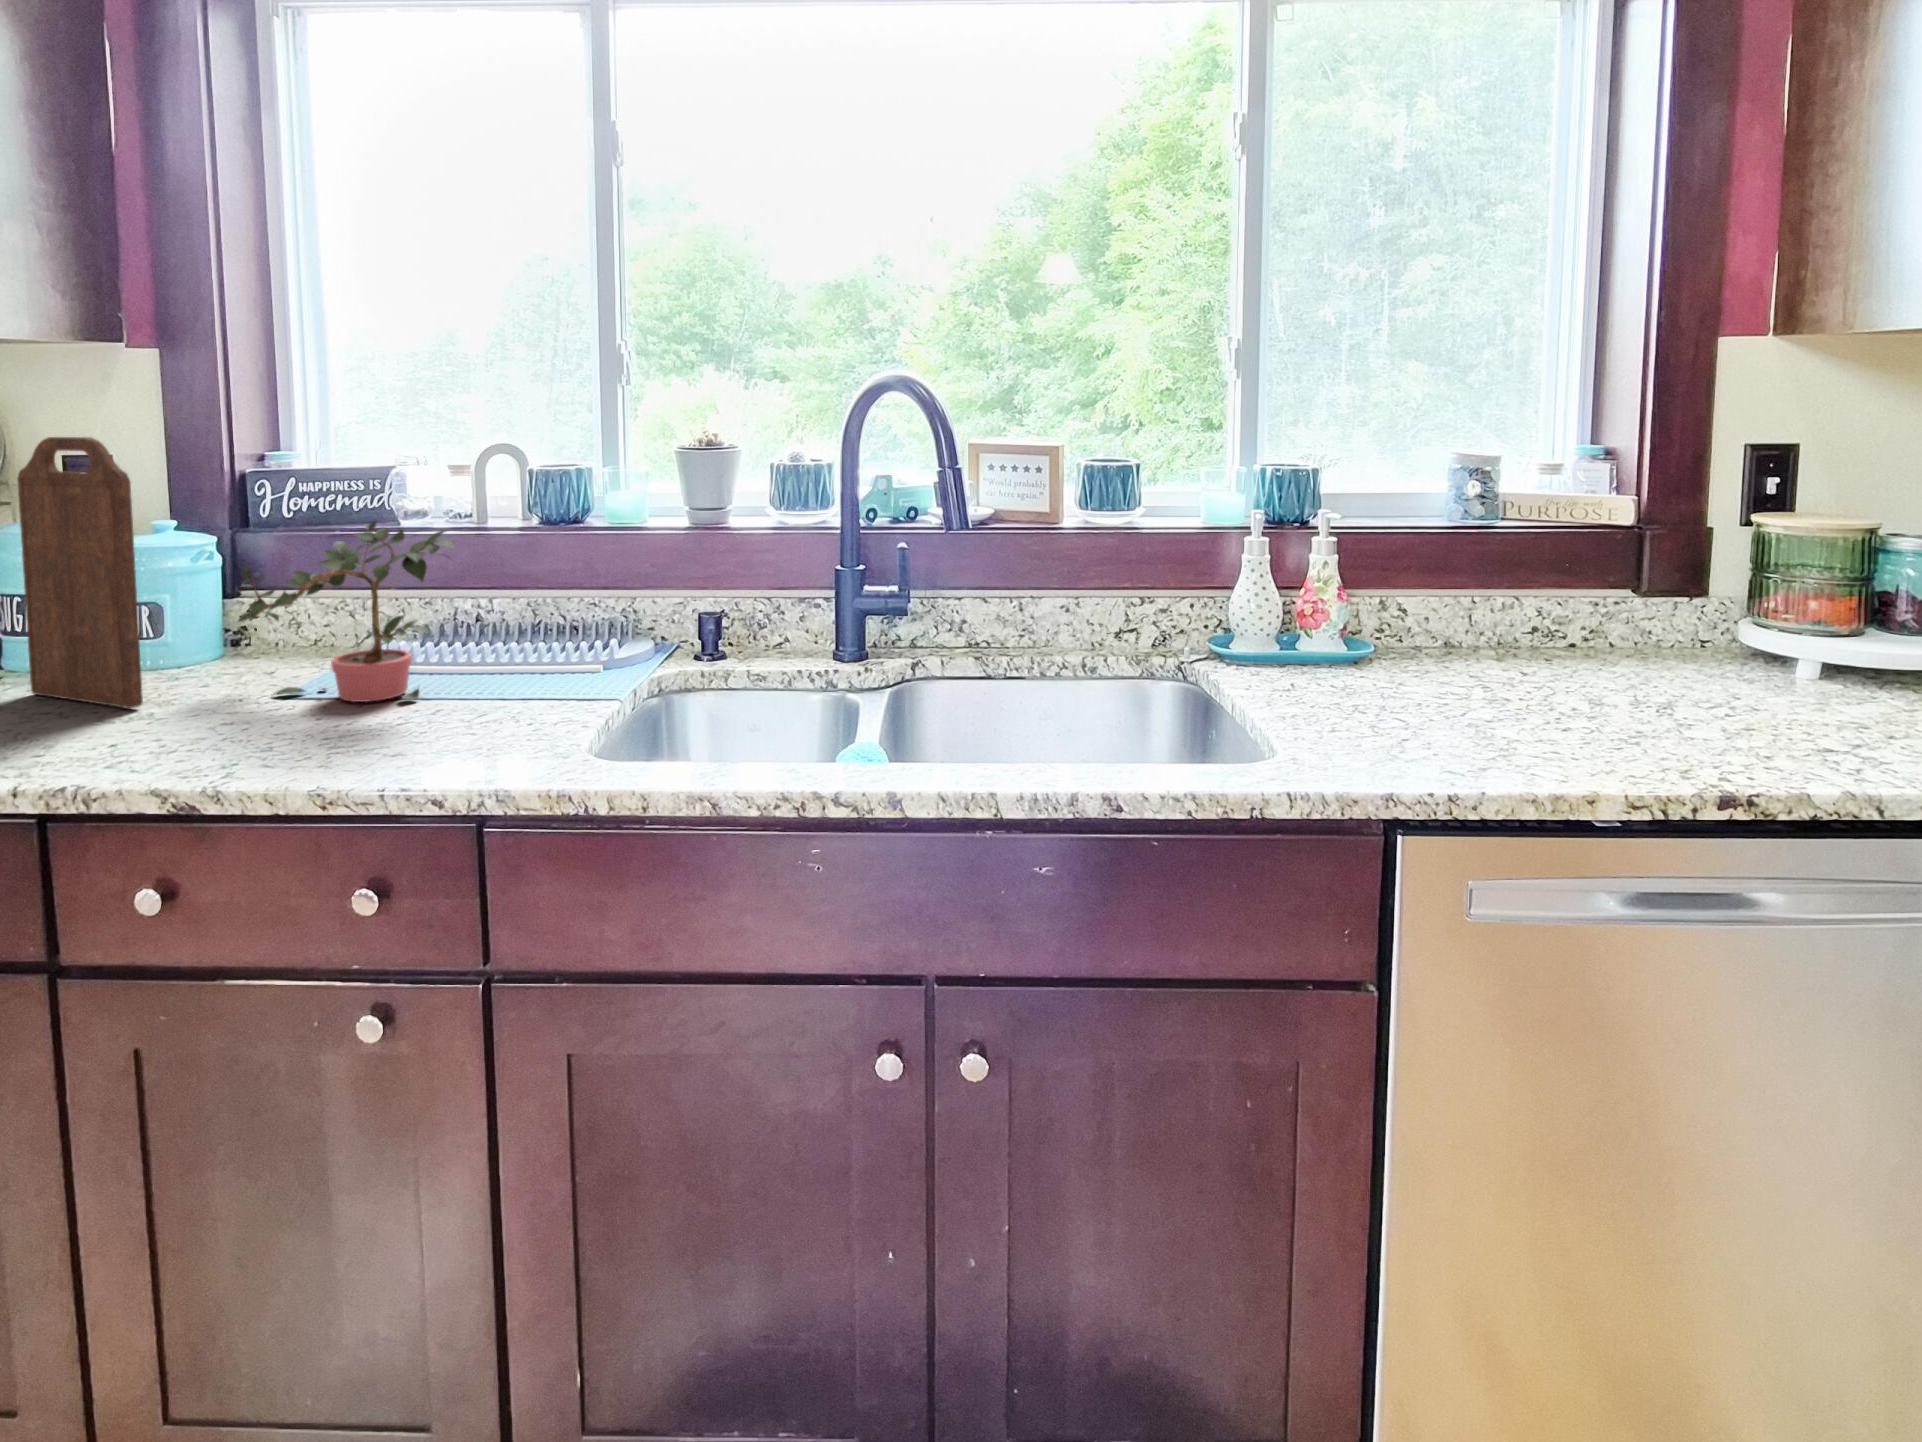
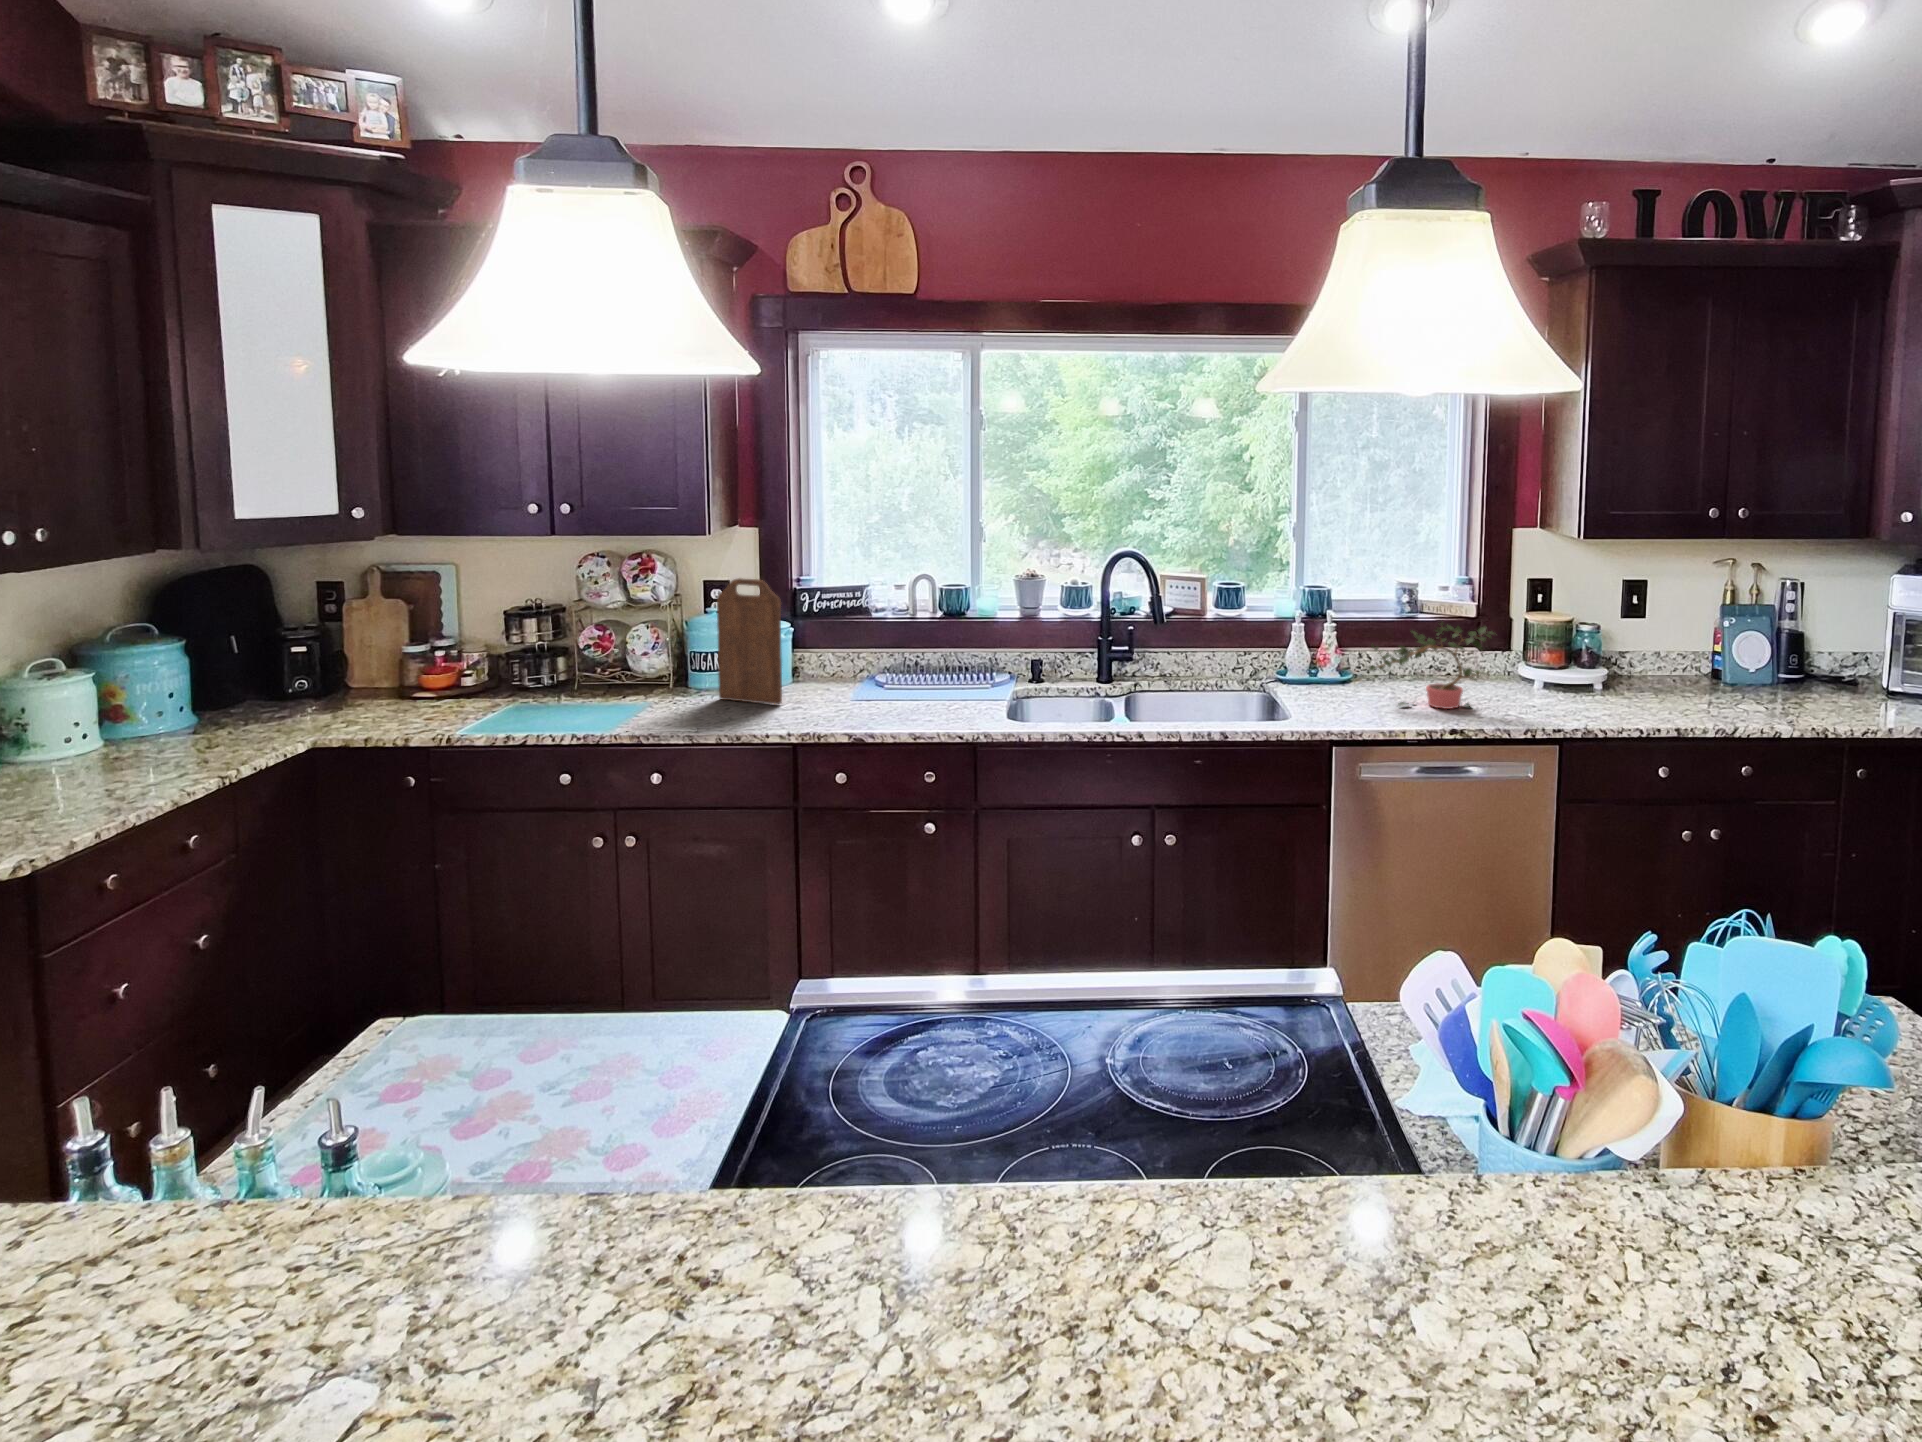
potted plant: present [238,521,454,702] -> present [1369,623,1494,709]

